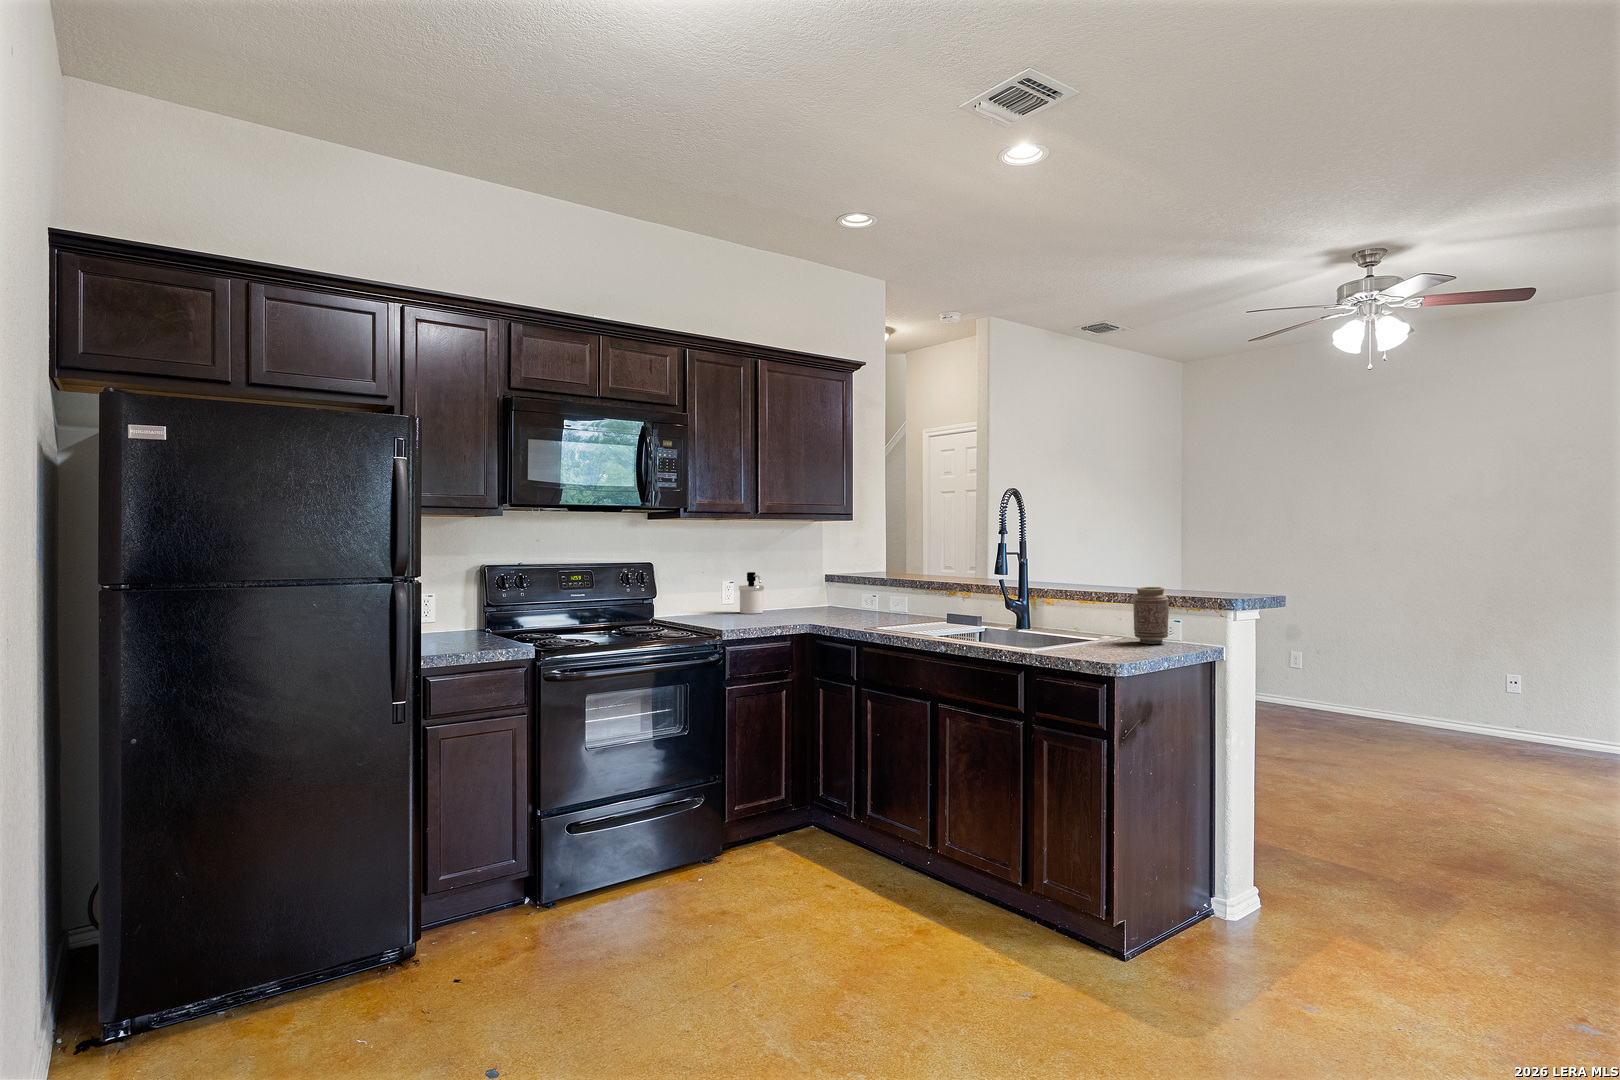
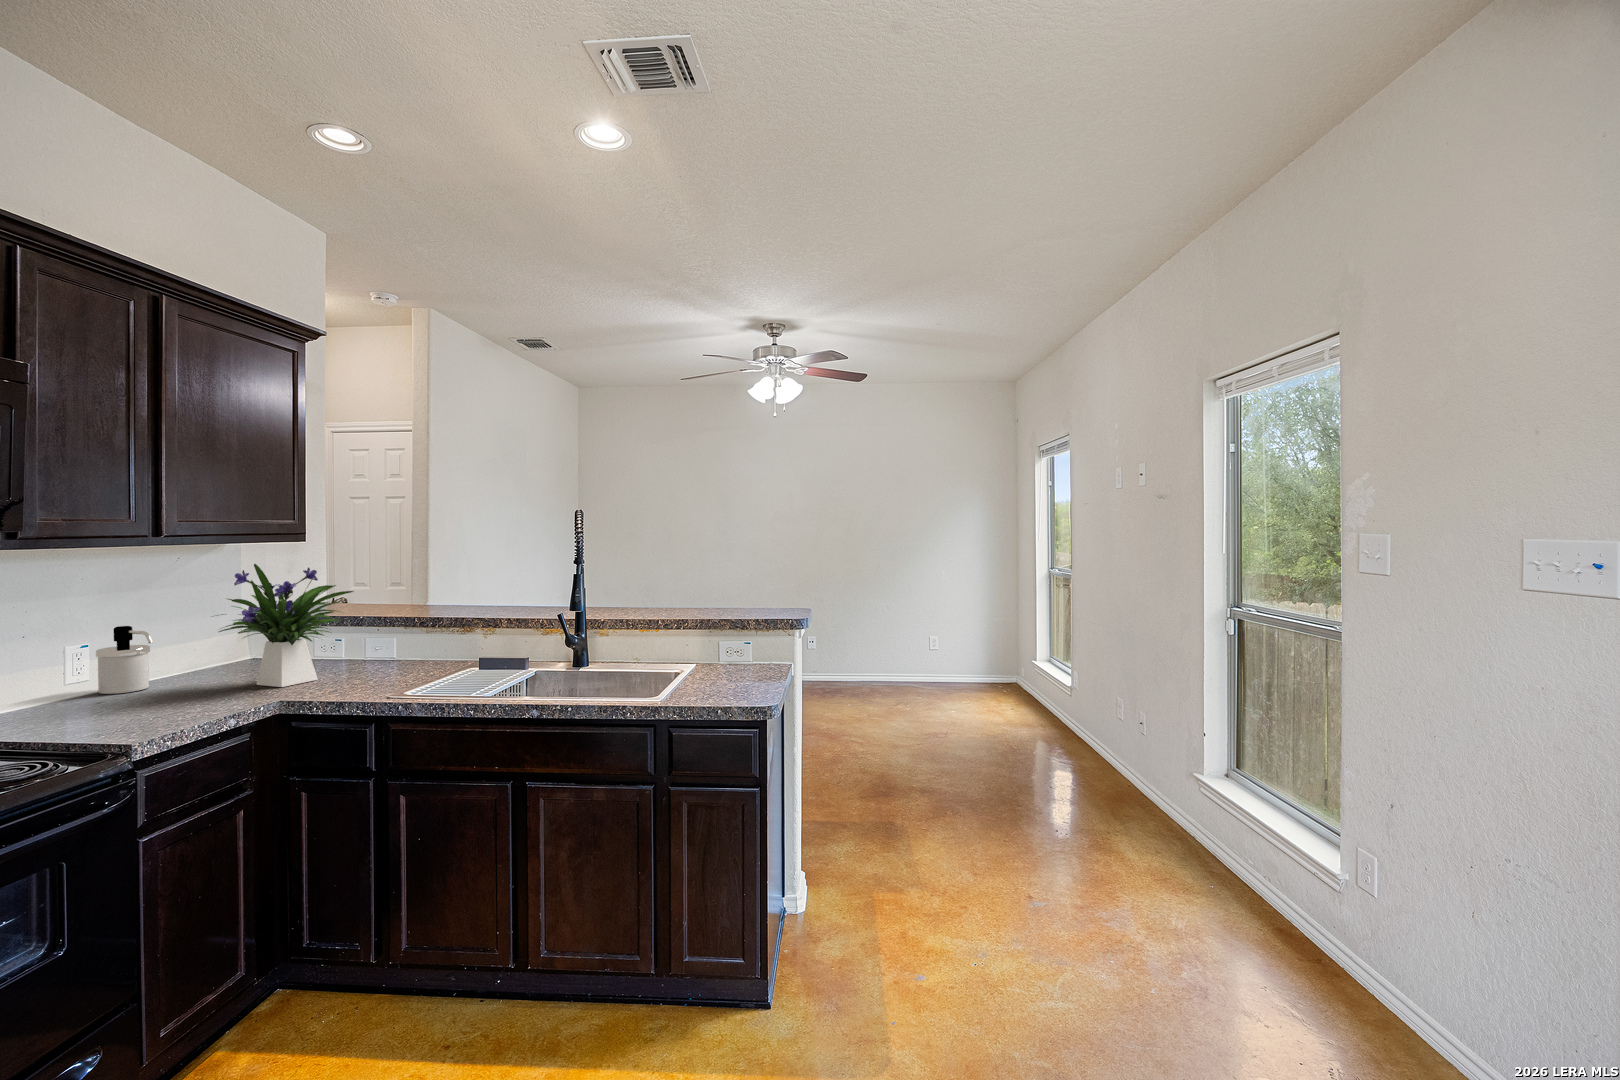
flower arrangement: none [784,532,864,619] -> present [219,564,354,687]
vase: present [1133,587,1169,644] -> none [714,614,747,670]

